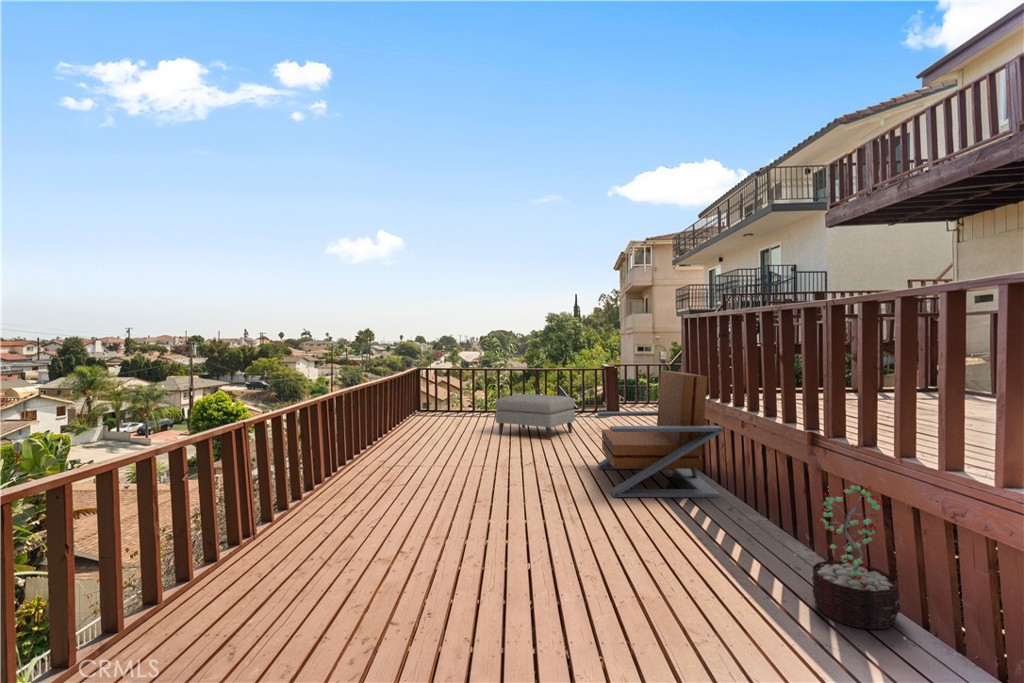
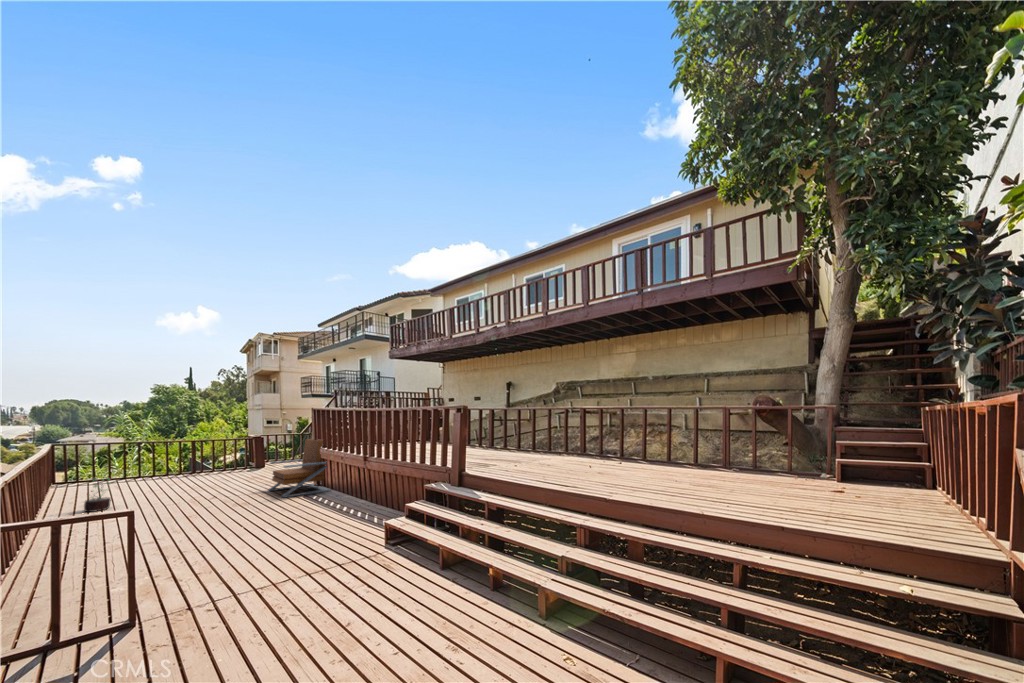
ottoman: present [495,394,575,439] -> none [182,458,243,488]
decorative plant: present [812,485,900,630] -> present [84,478,111,512]

